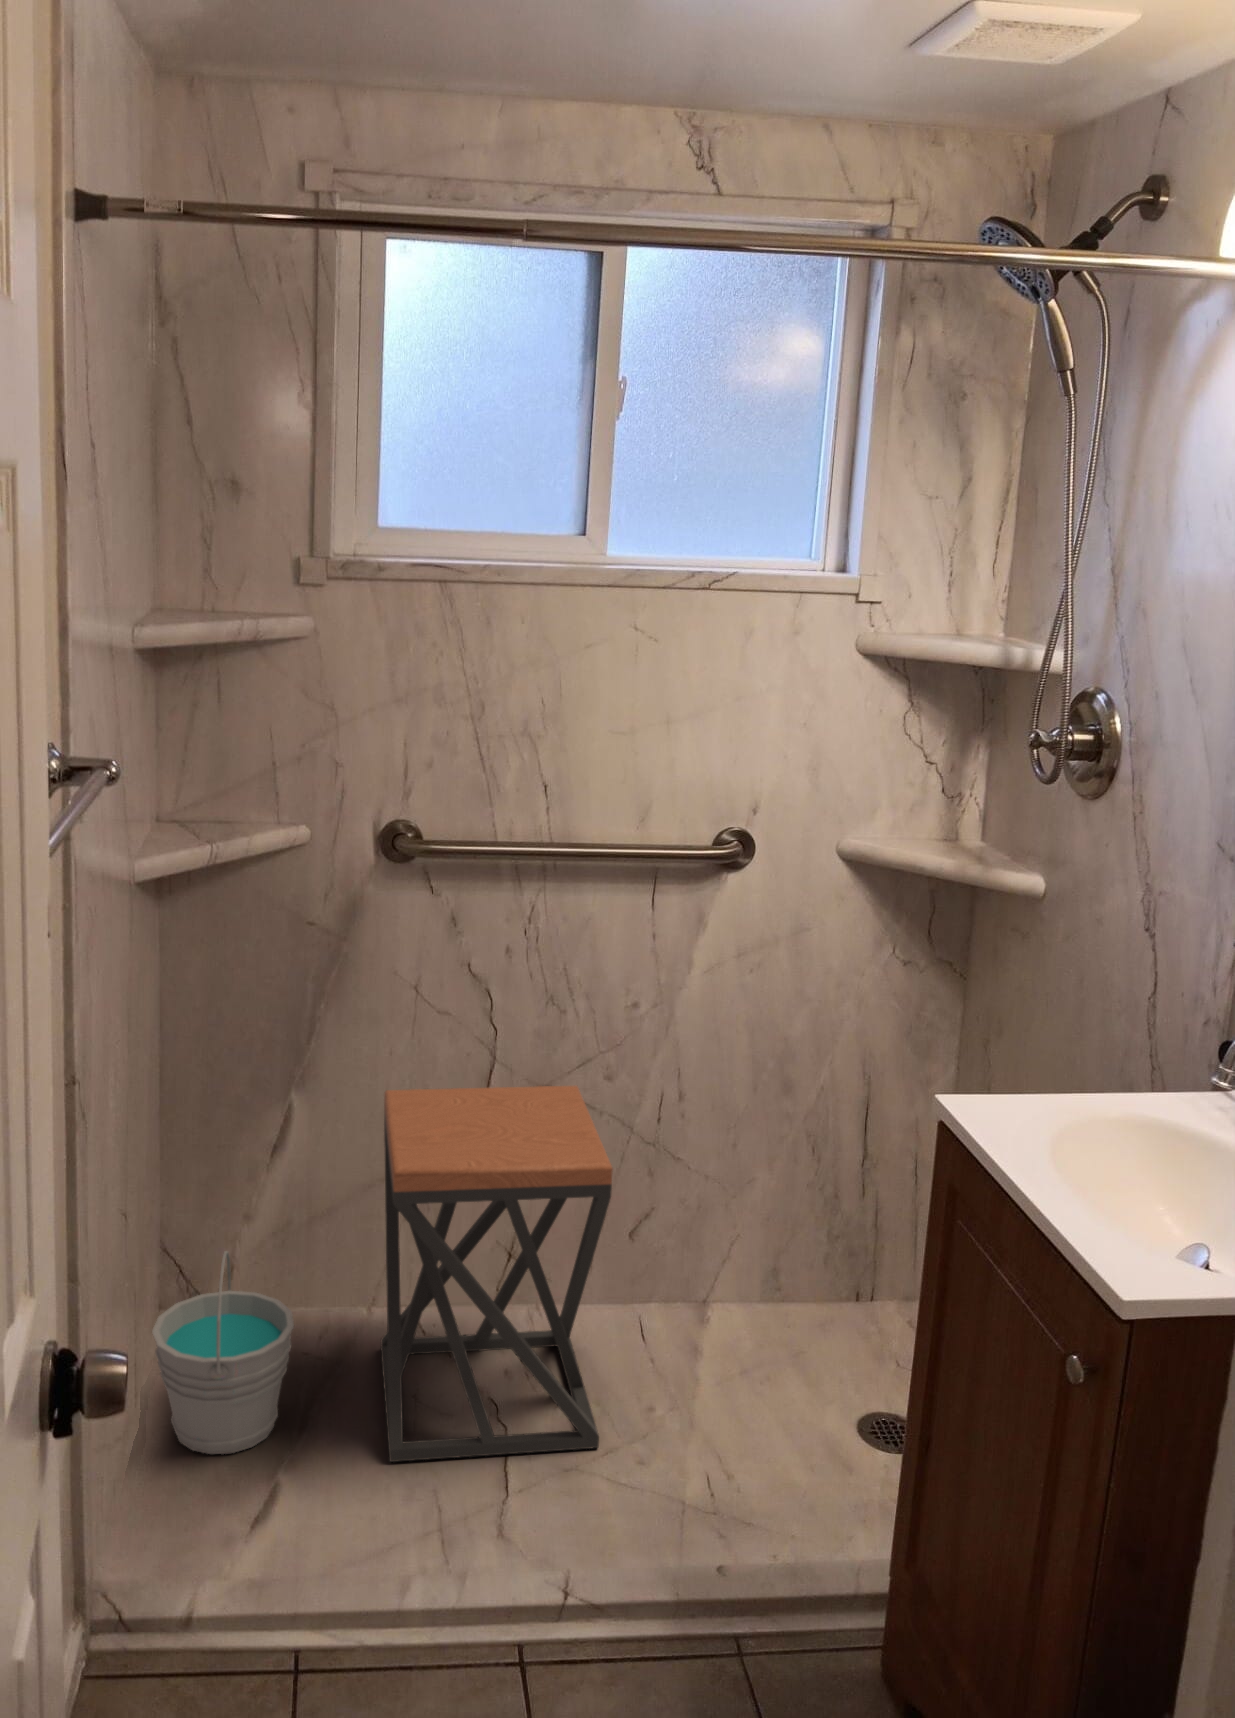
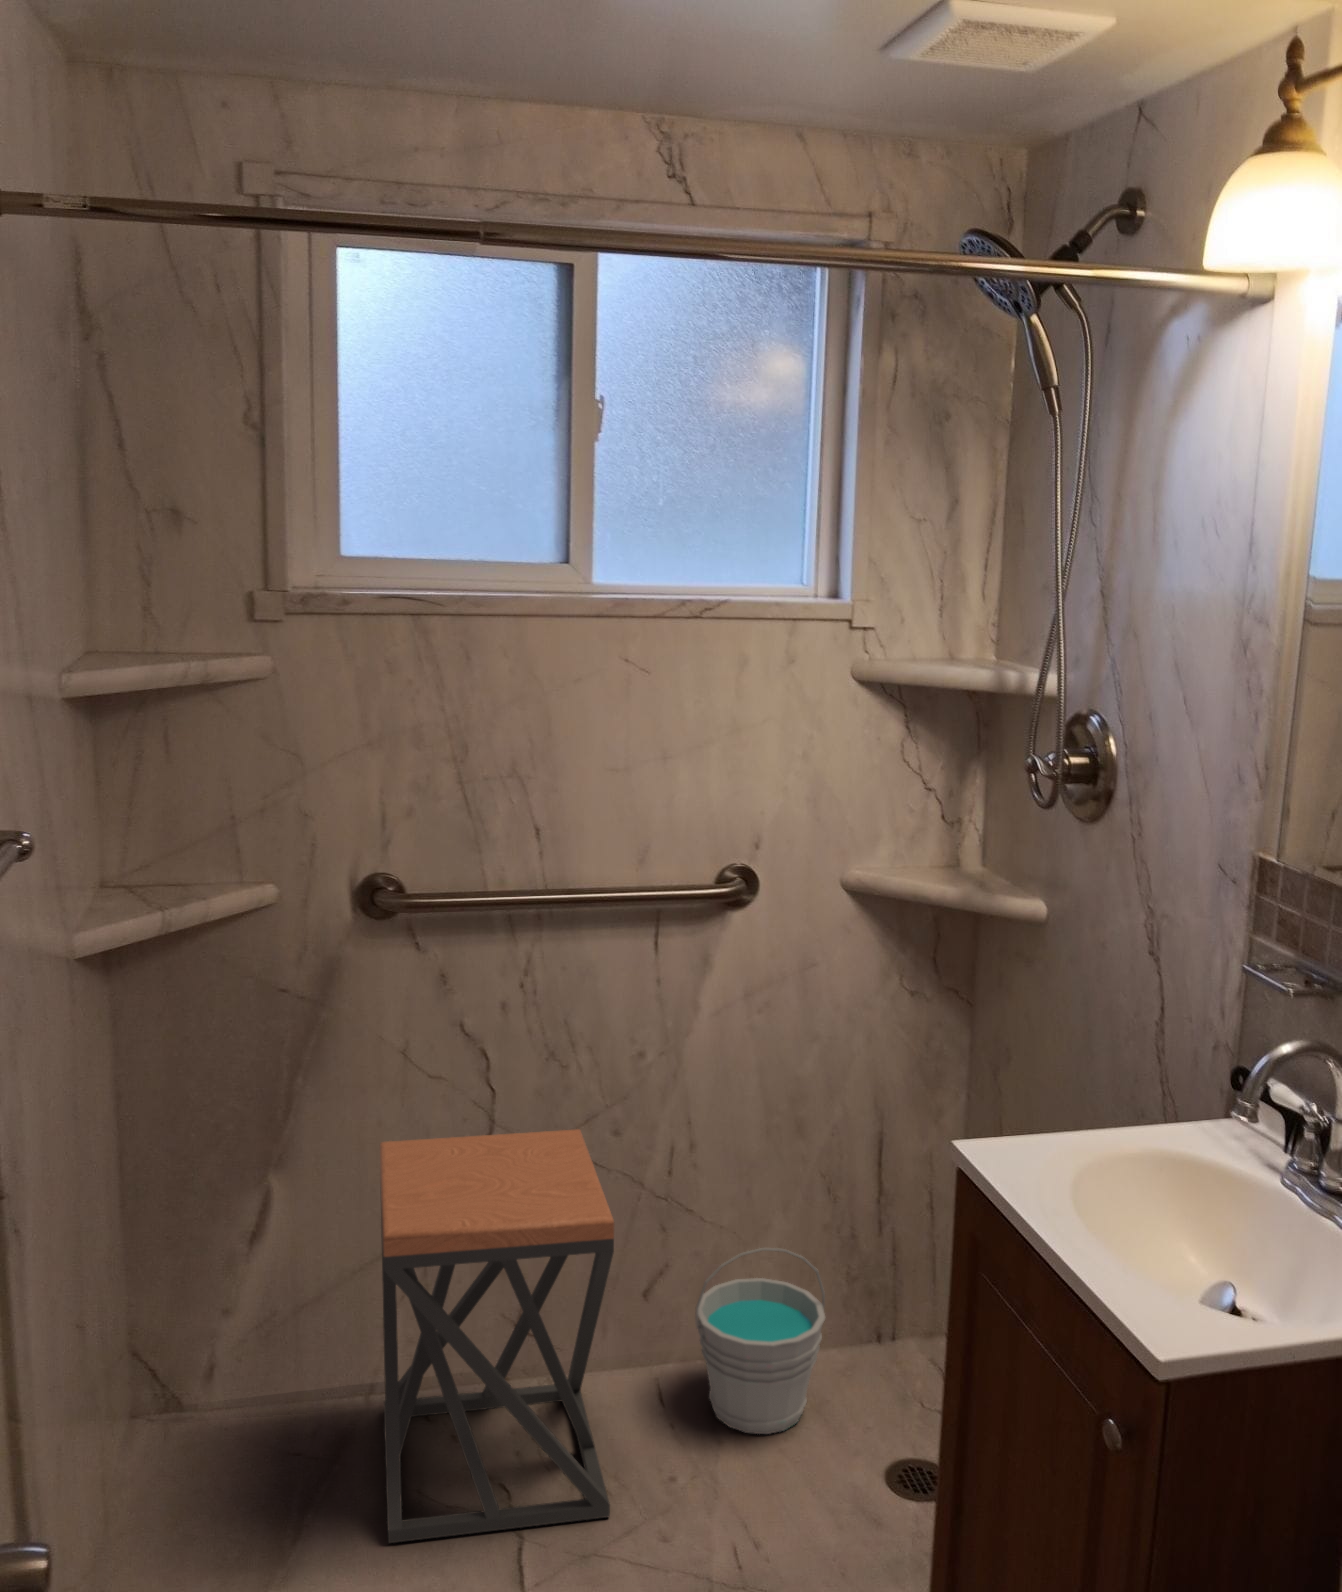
bucket: present [152,1251,294,1454] -> present [695,1248,825,1434]

